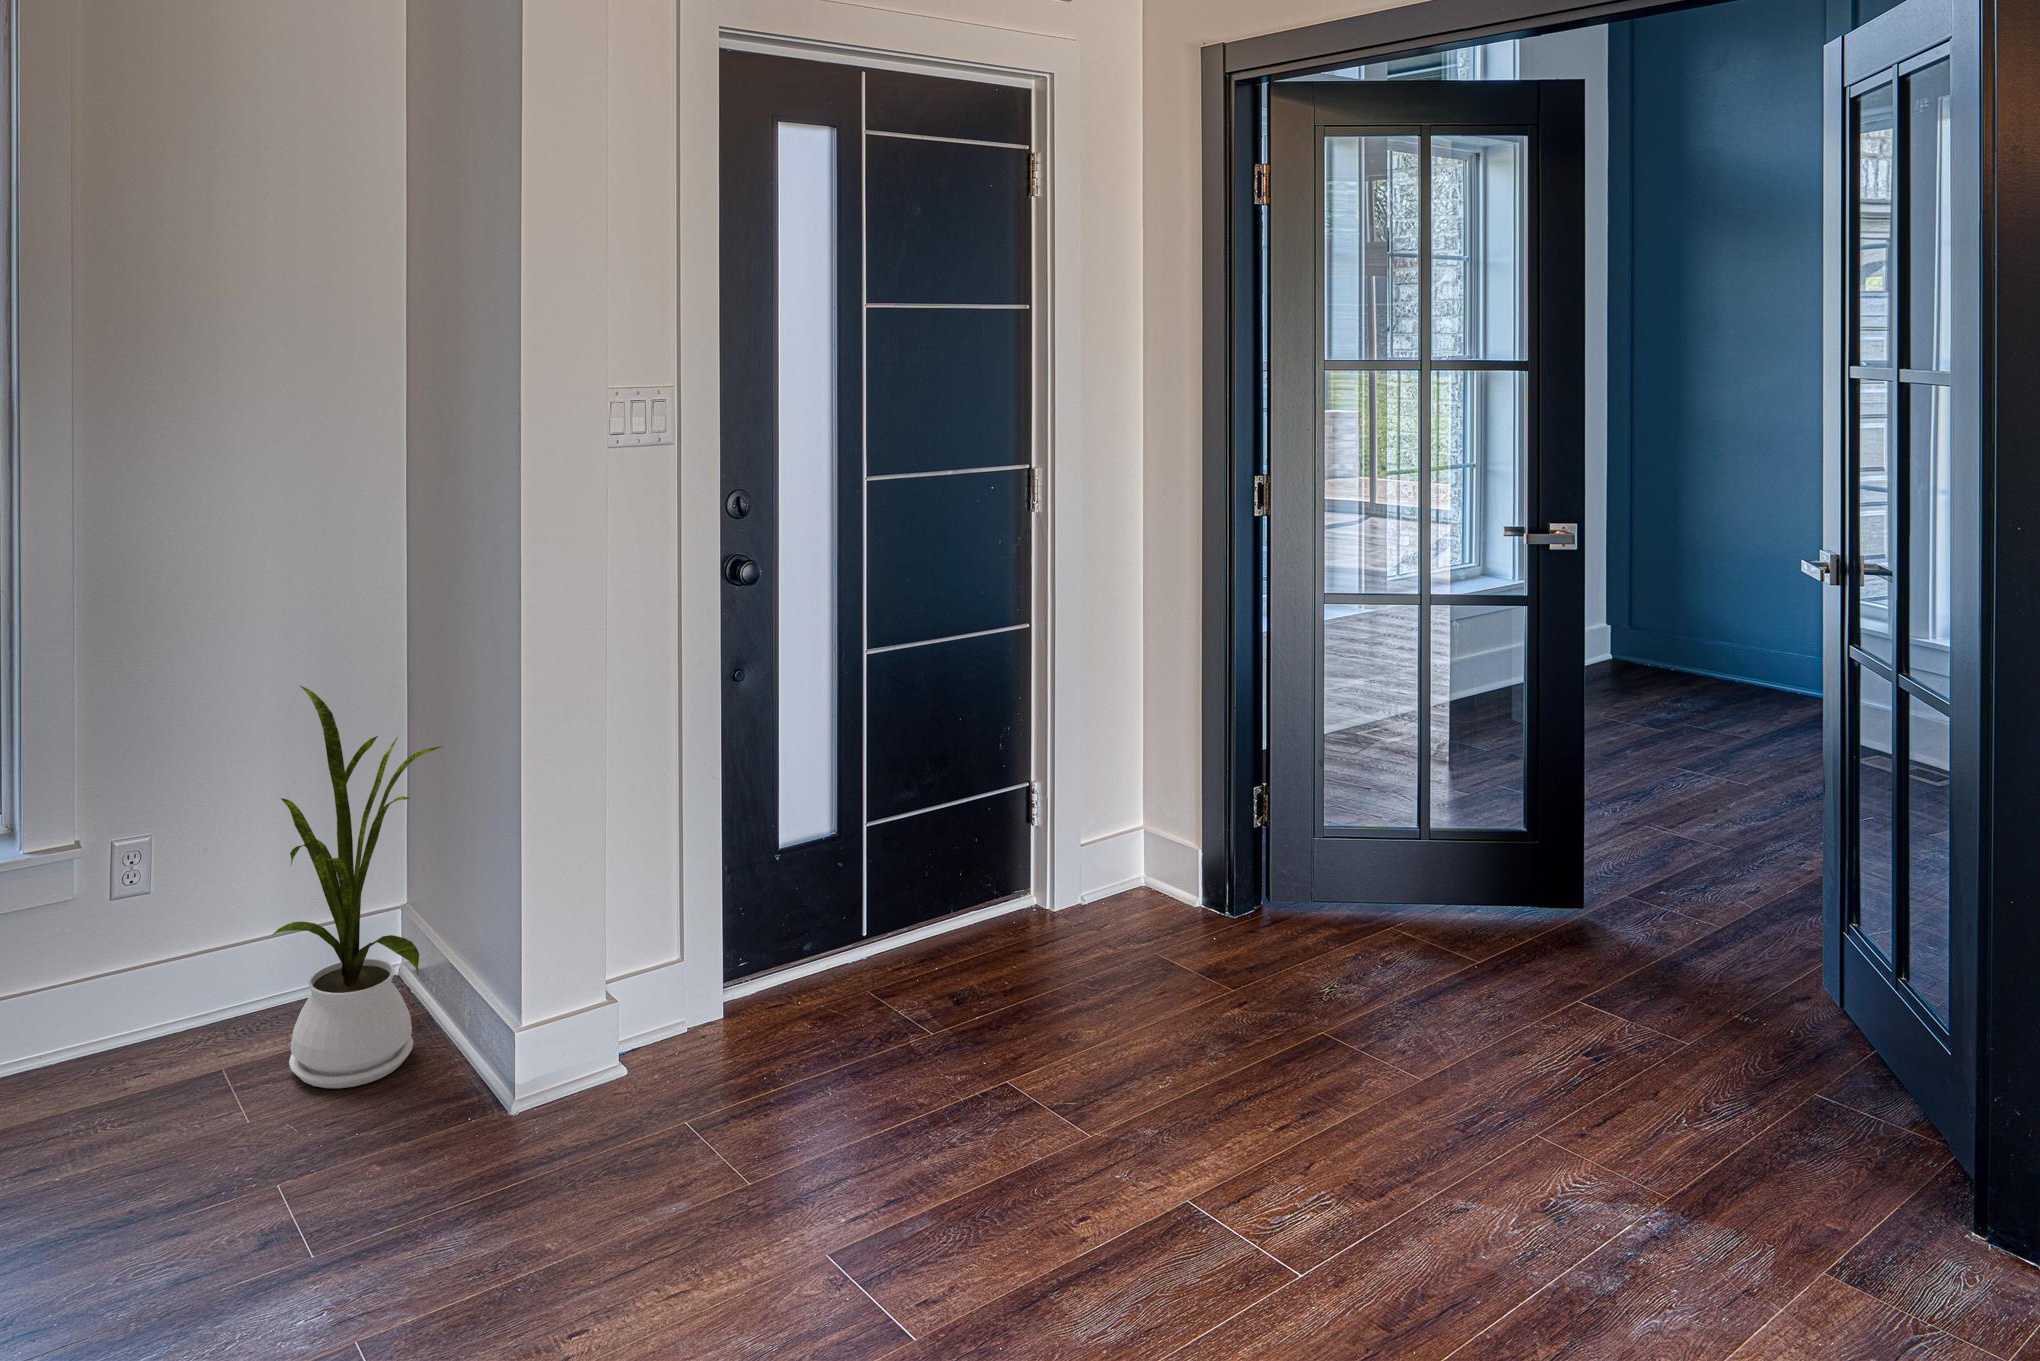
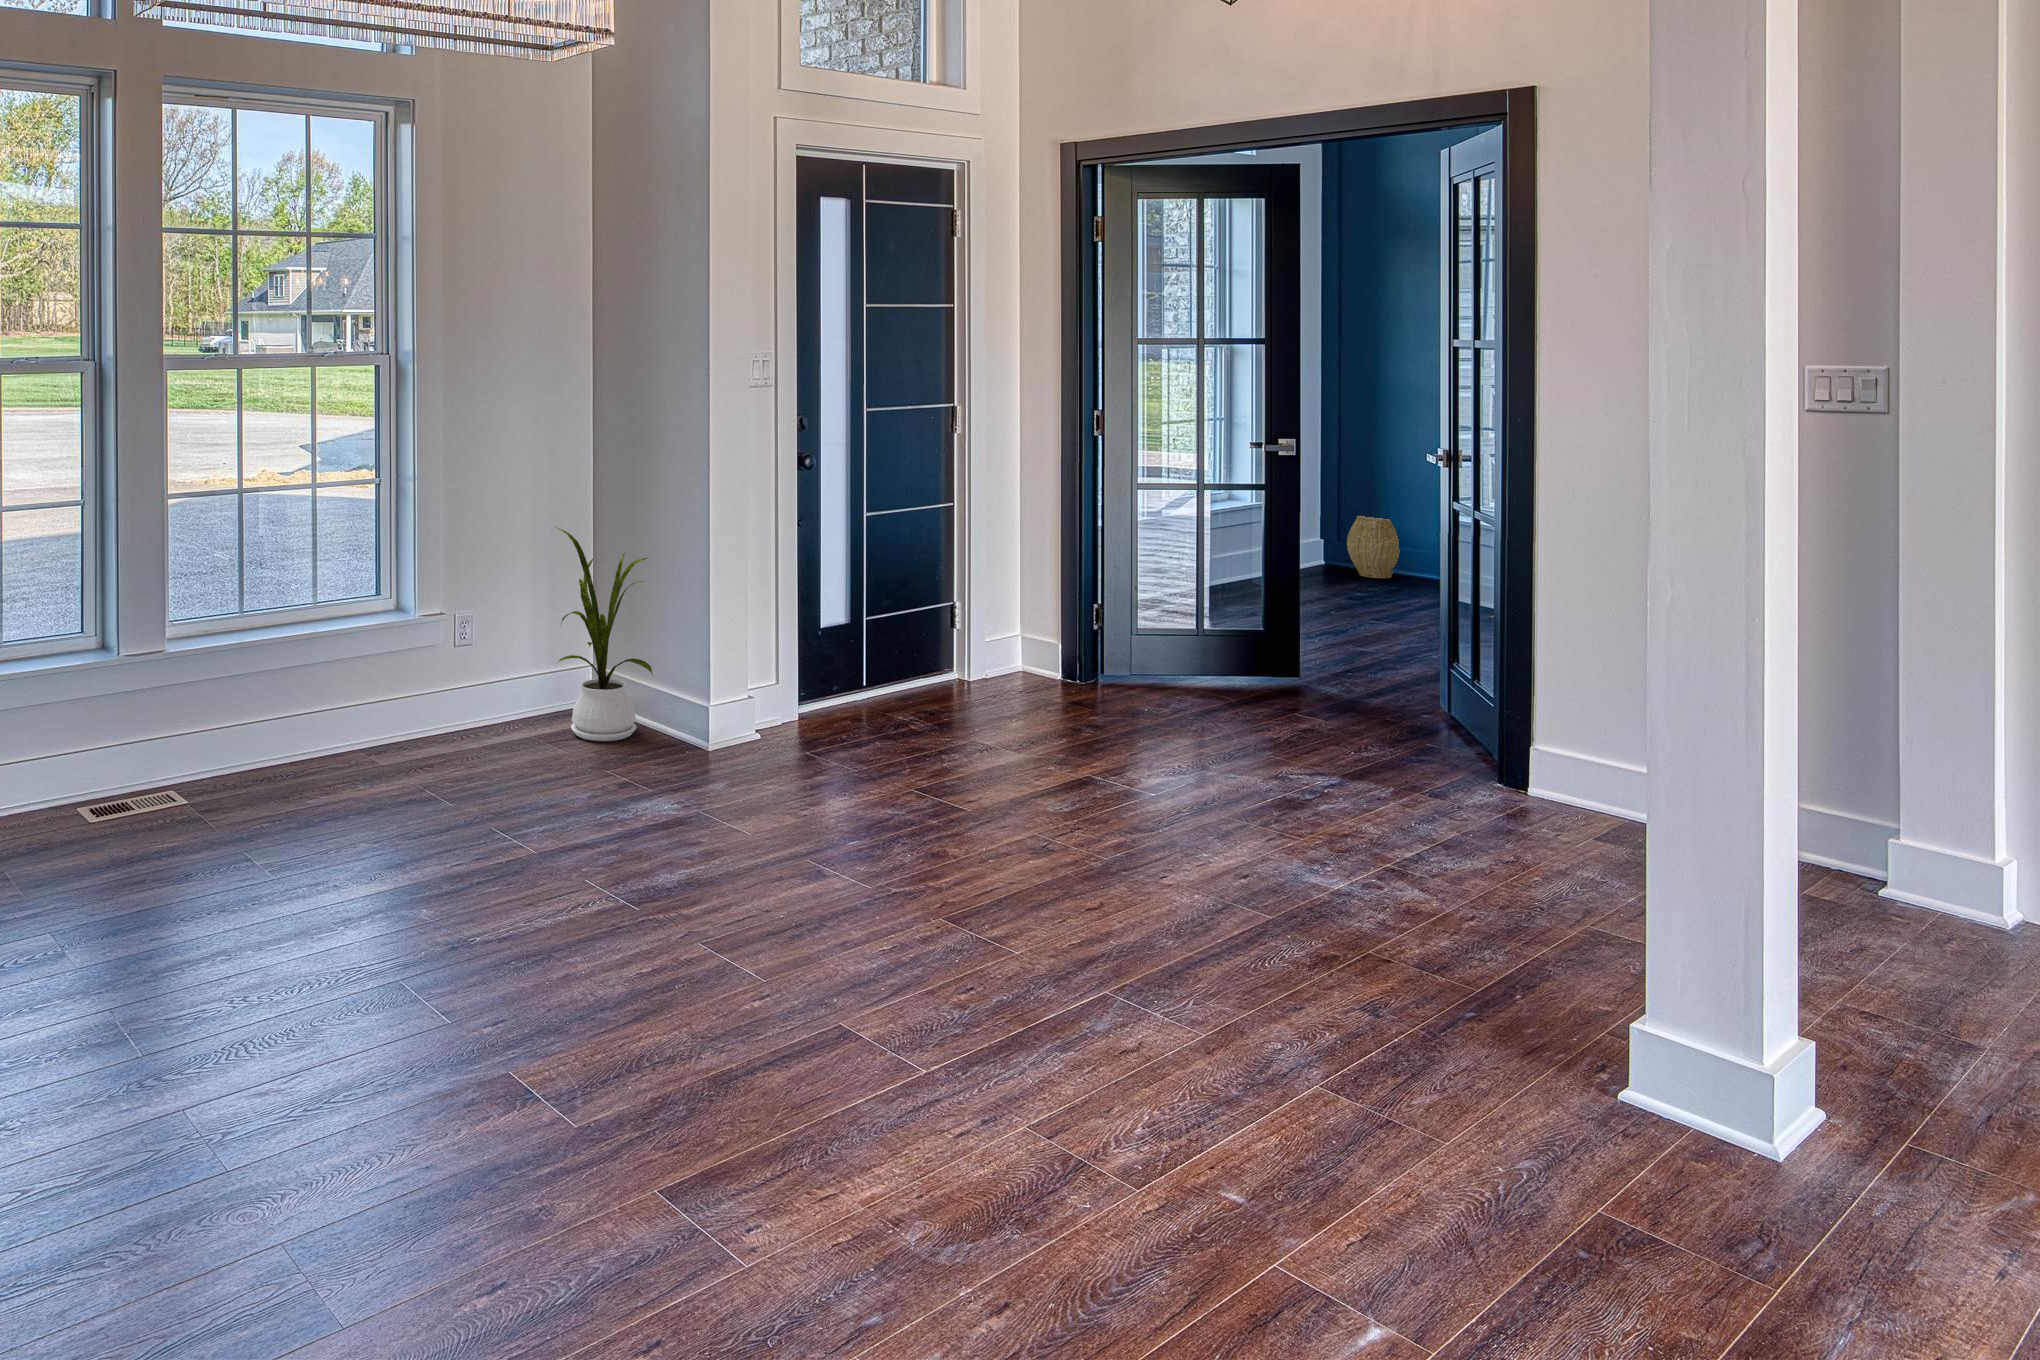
woven basket: none [1646,599,1725,689] -> present [1347,516,1400,578]

